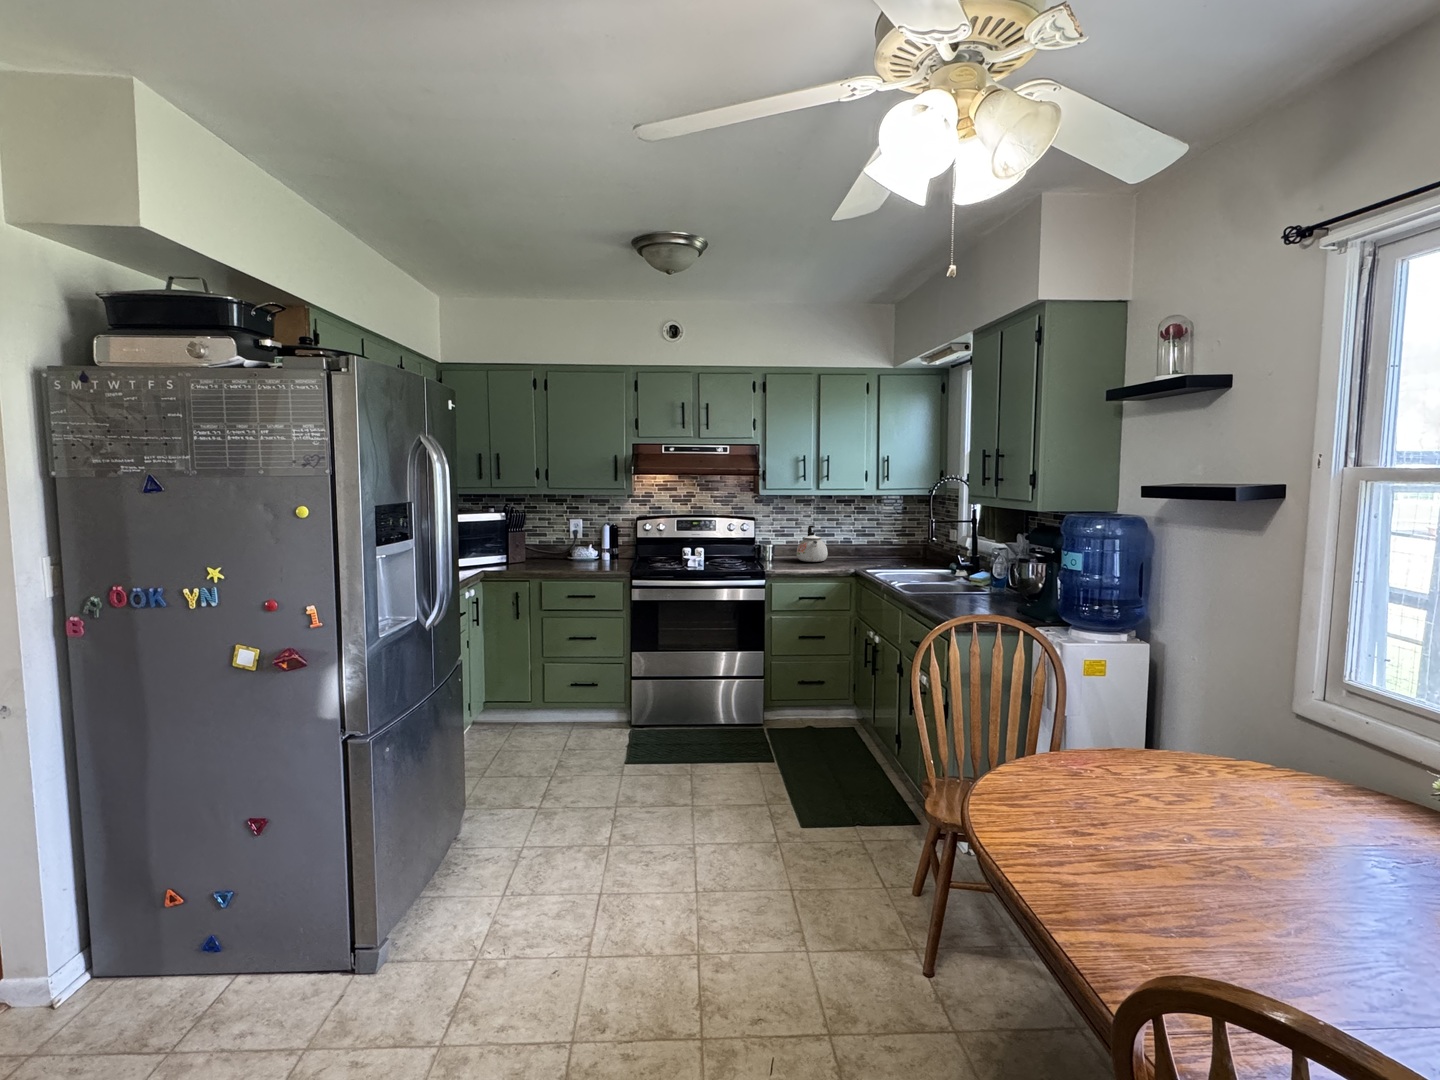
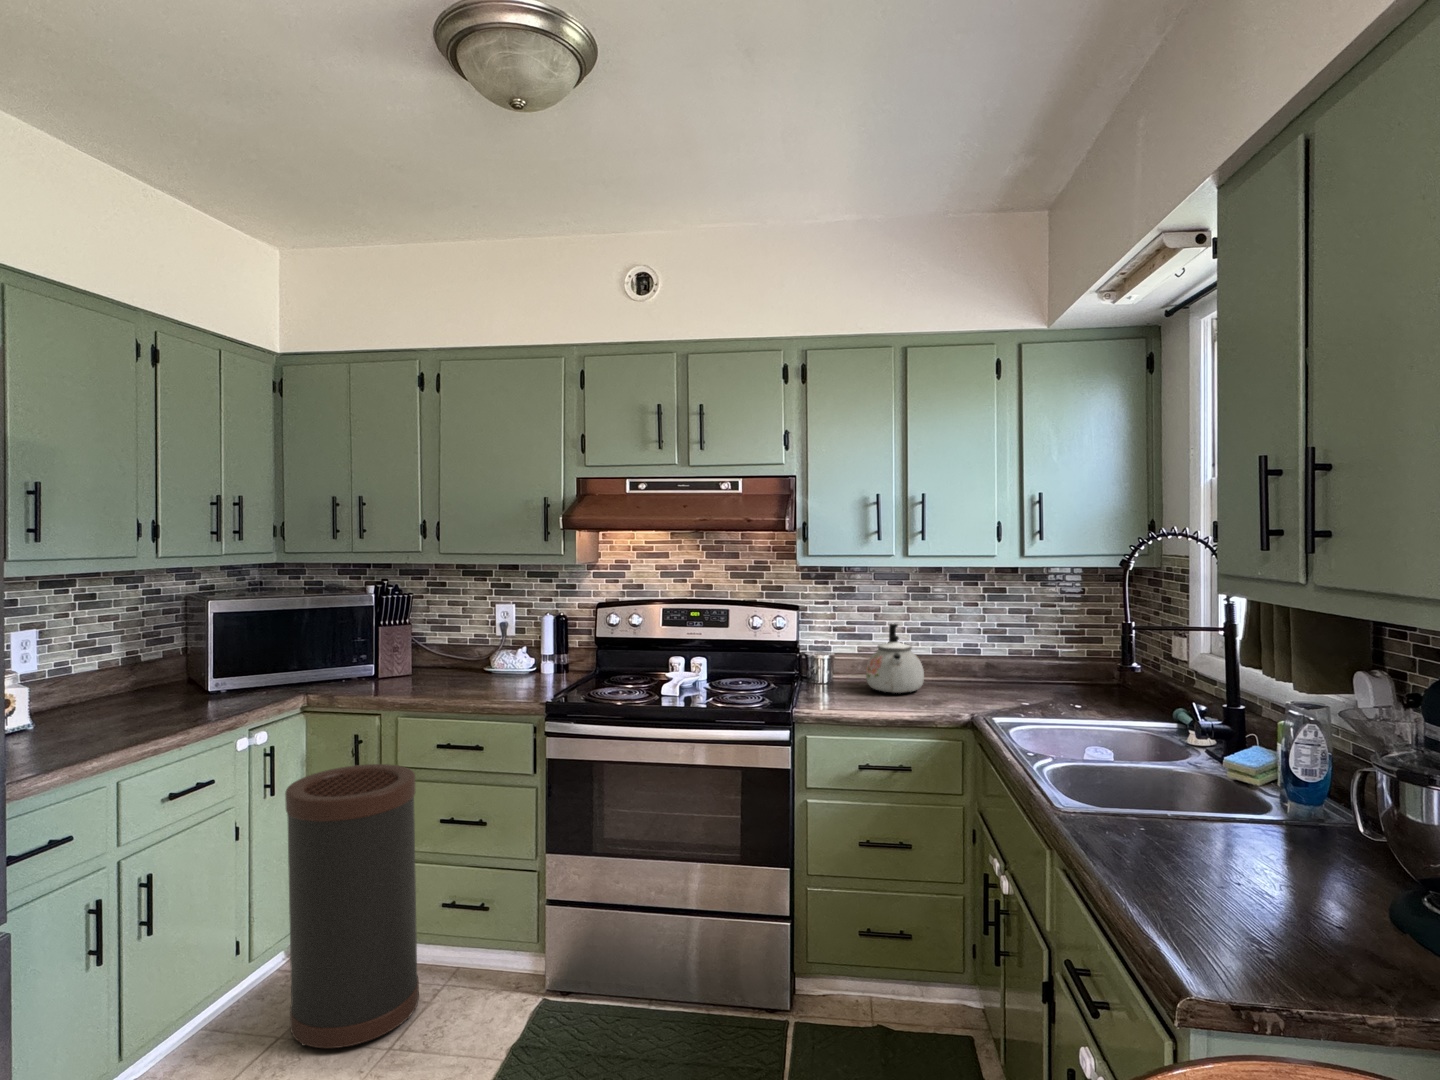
trash can: none [495,607,566,752] -> present [285,764,419,1048]

